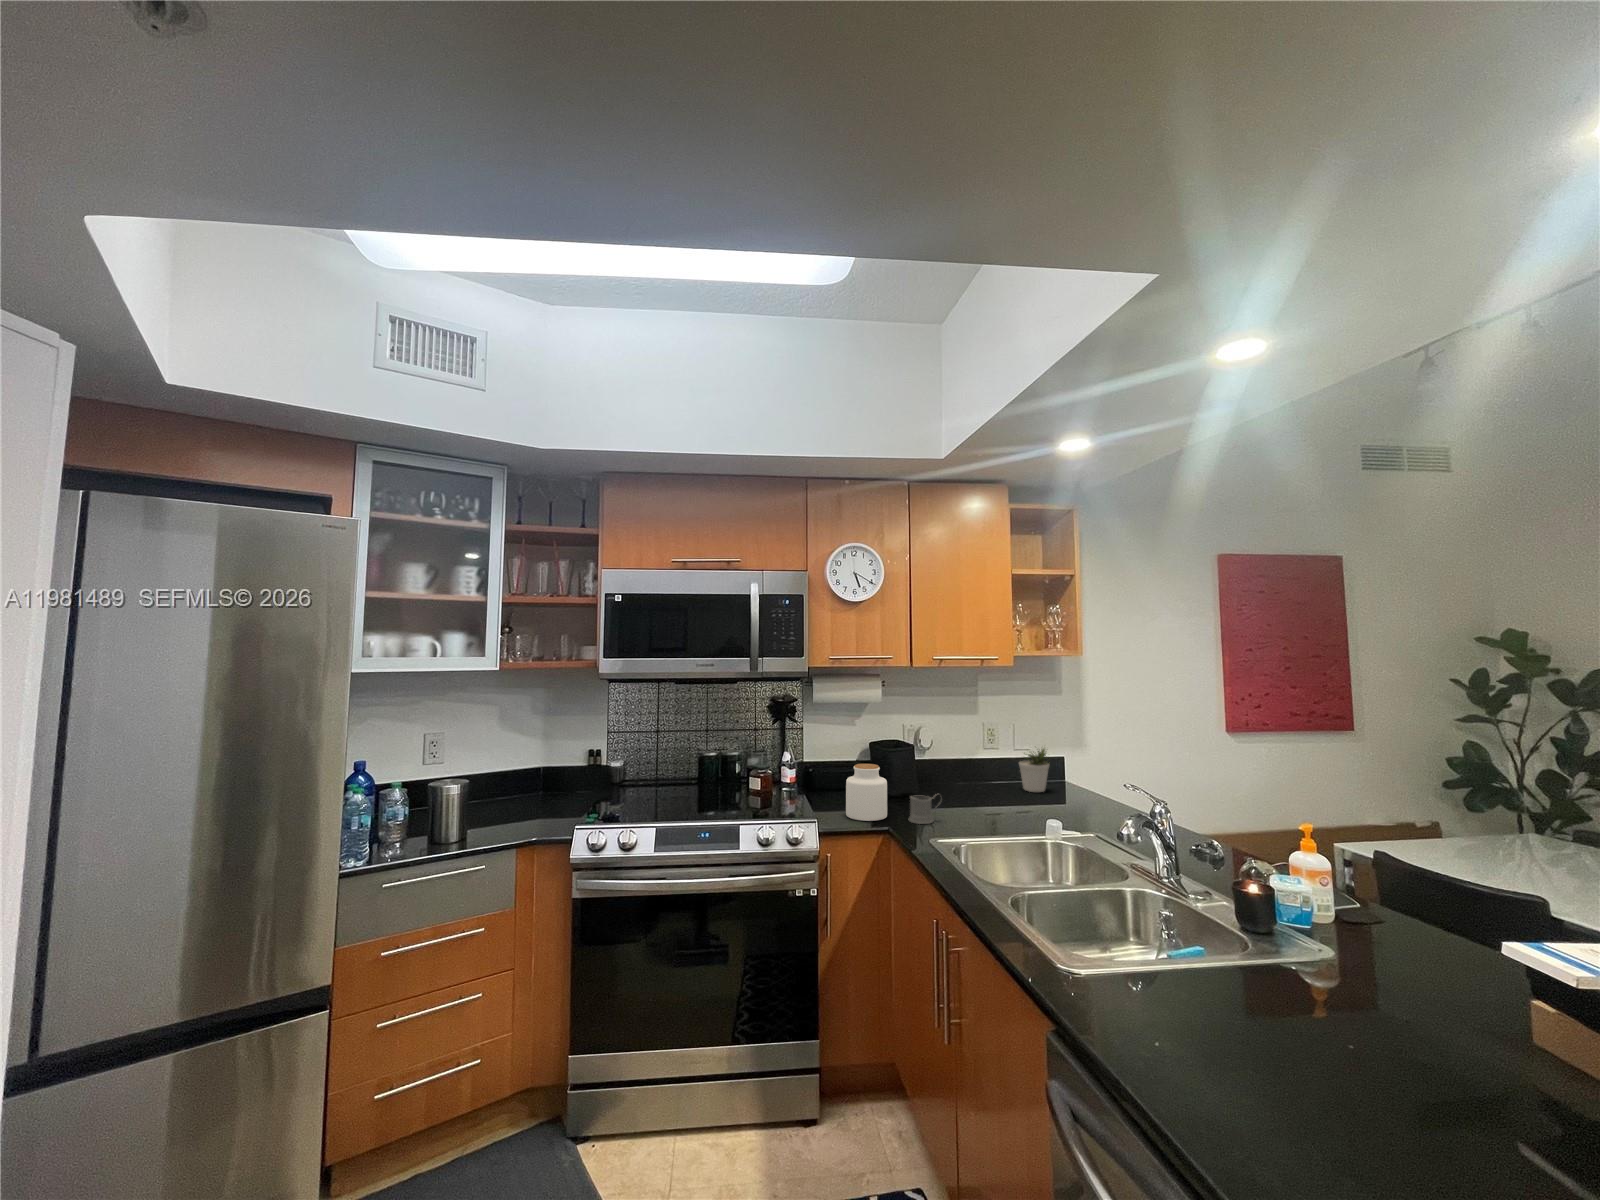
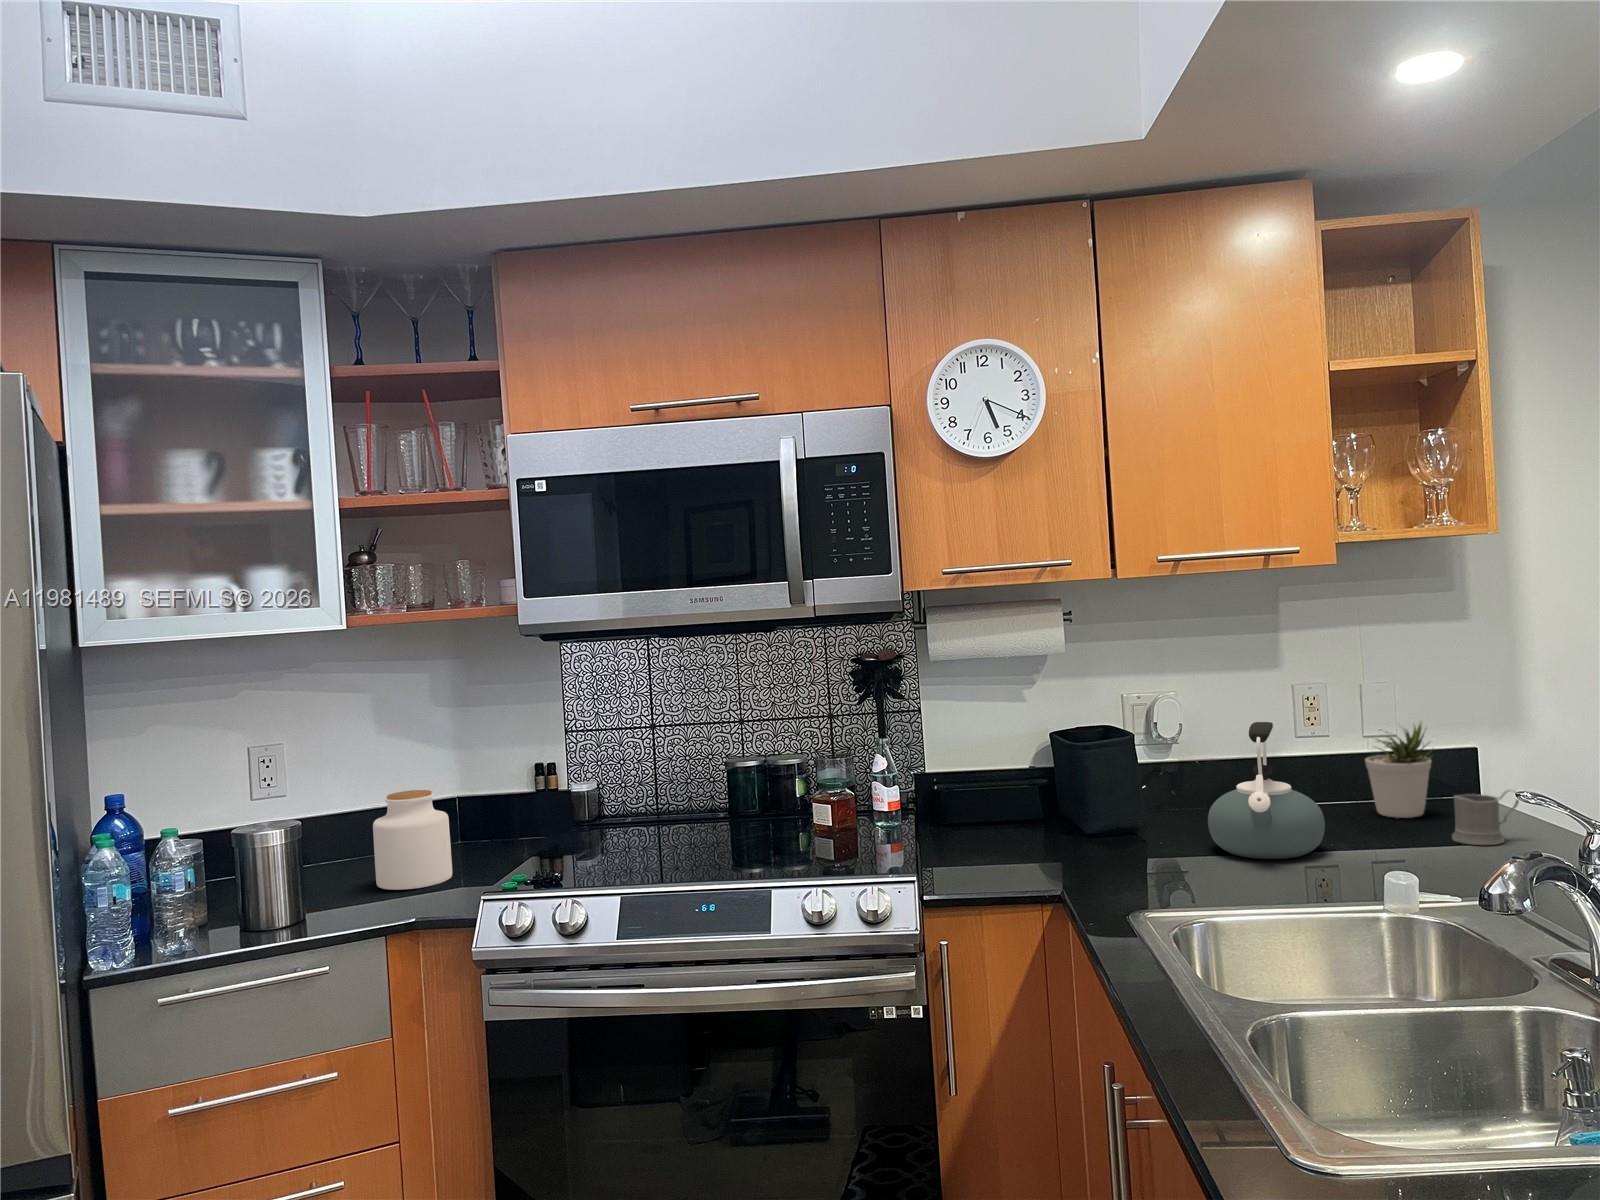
kettle: none [952,743,1008,812] -> present [1208,722,1325,859]
jar: present [846,764,887,821] -> present [373,790,452,890]
mug: present [909,795,933,824] -> present [1452,790,1519,845]

